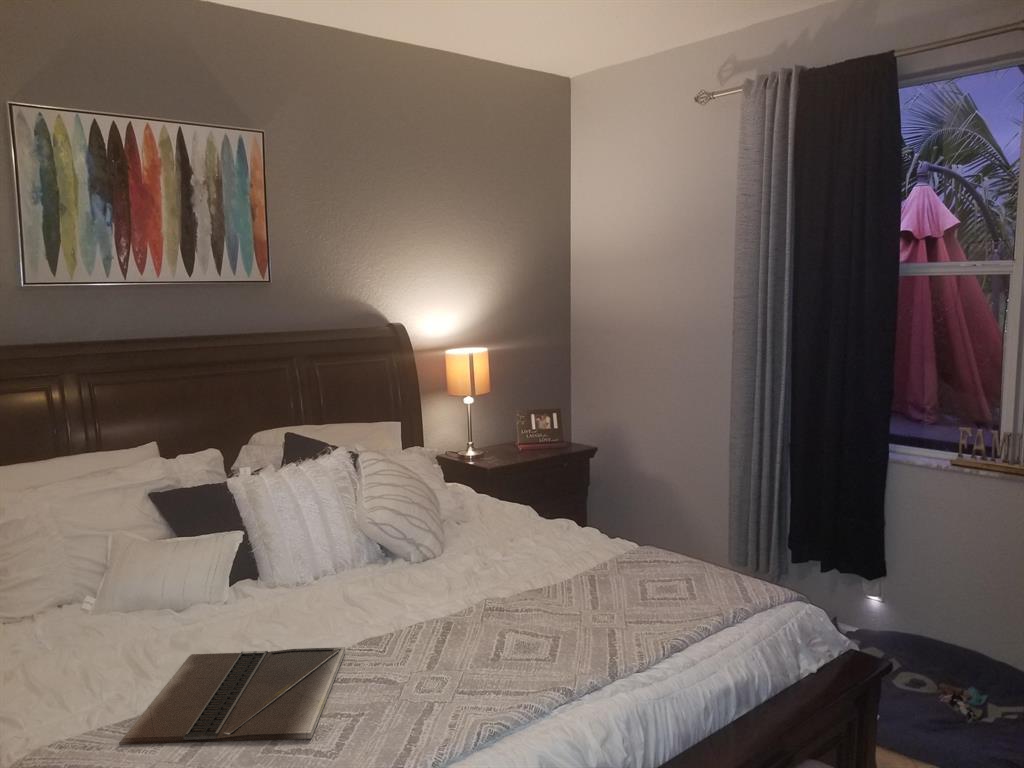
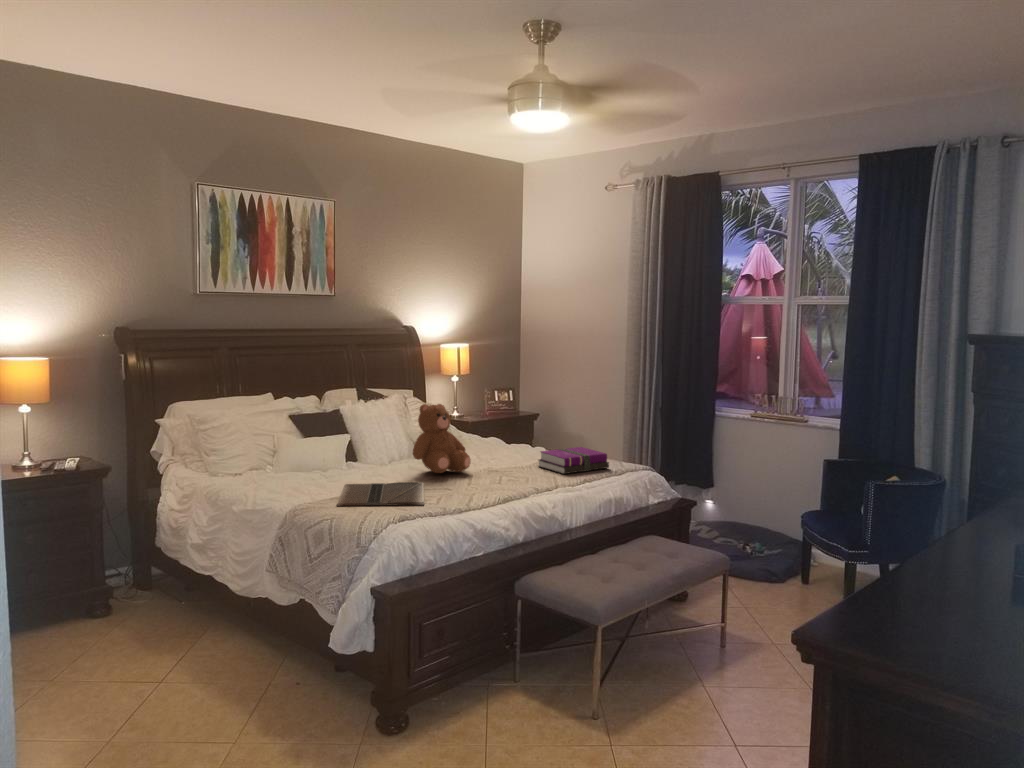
teddy bear: none [338,474,452,616] -> present [413,404,471,473]
notebook: none [582,542,717,611] -> present [538,447,609,474]

